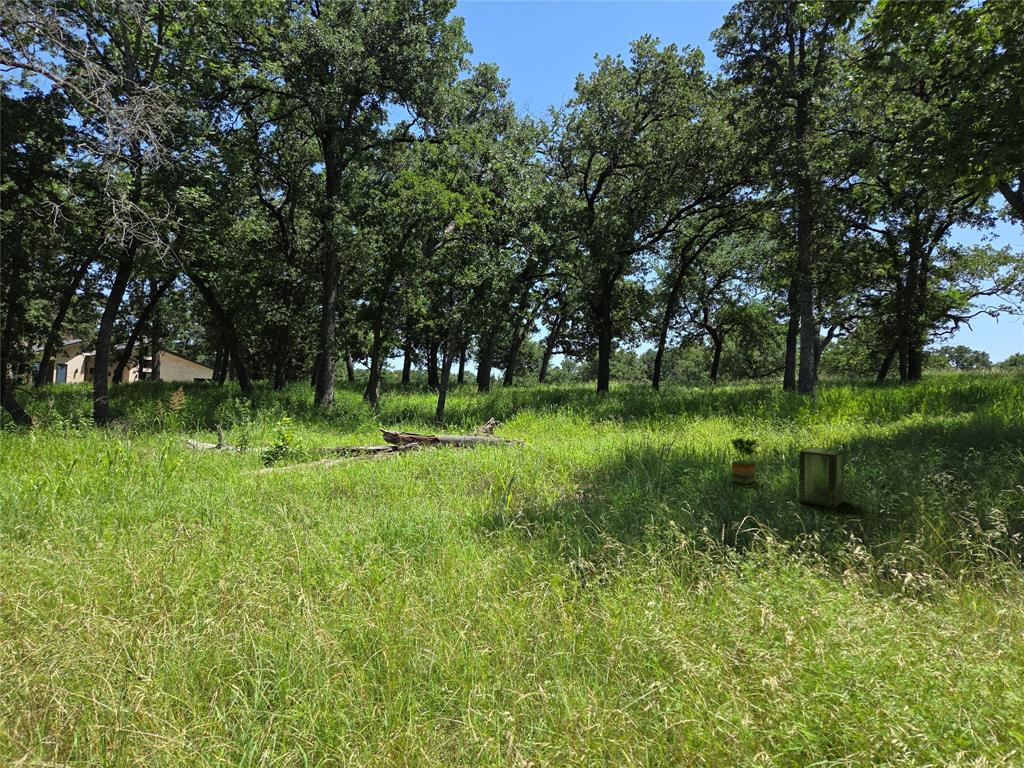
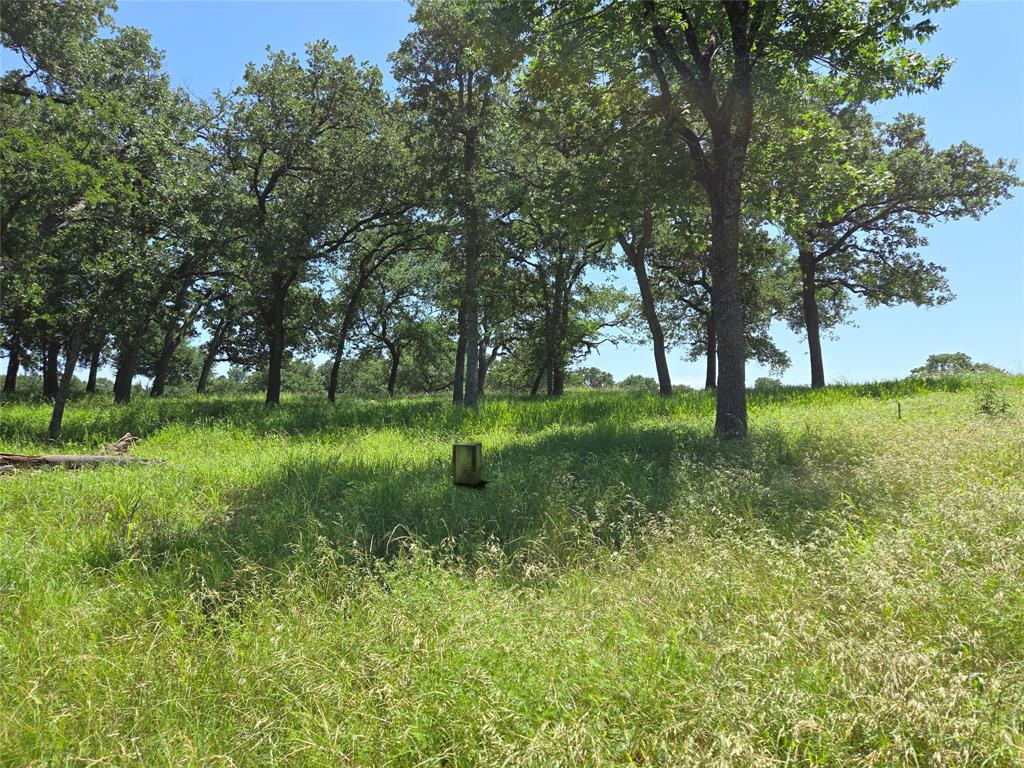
potted tree: present [731,438,760,484] -> none [404,439,428,476]

